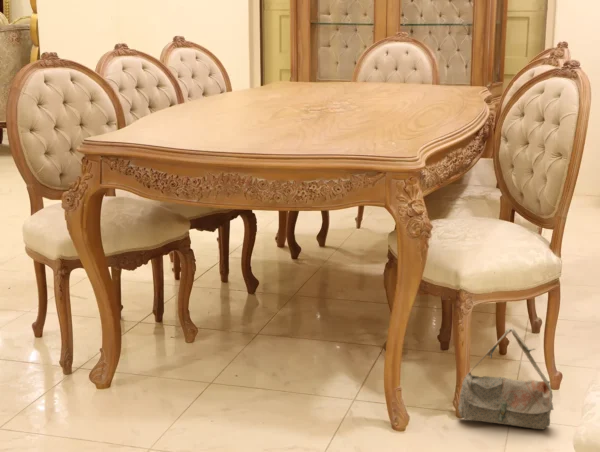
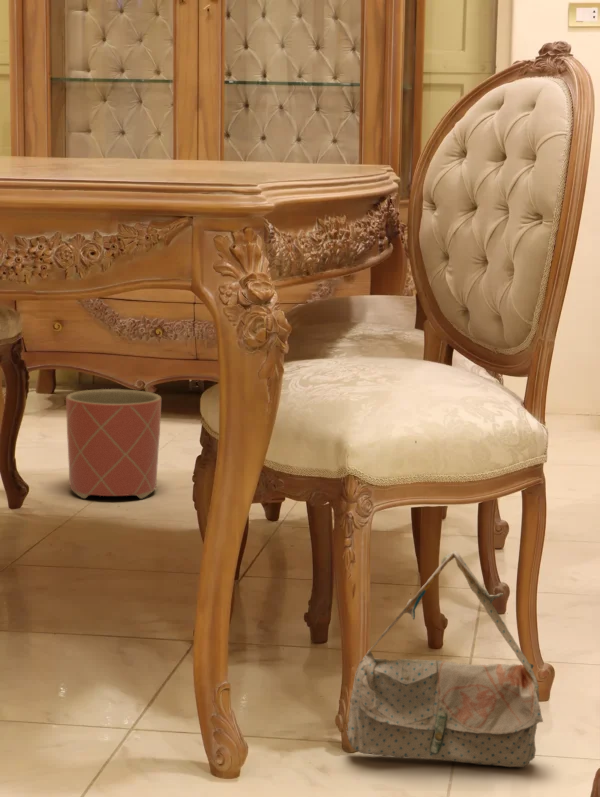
planter: none [320,209,368,266] -> present [66,389,161,499]

